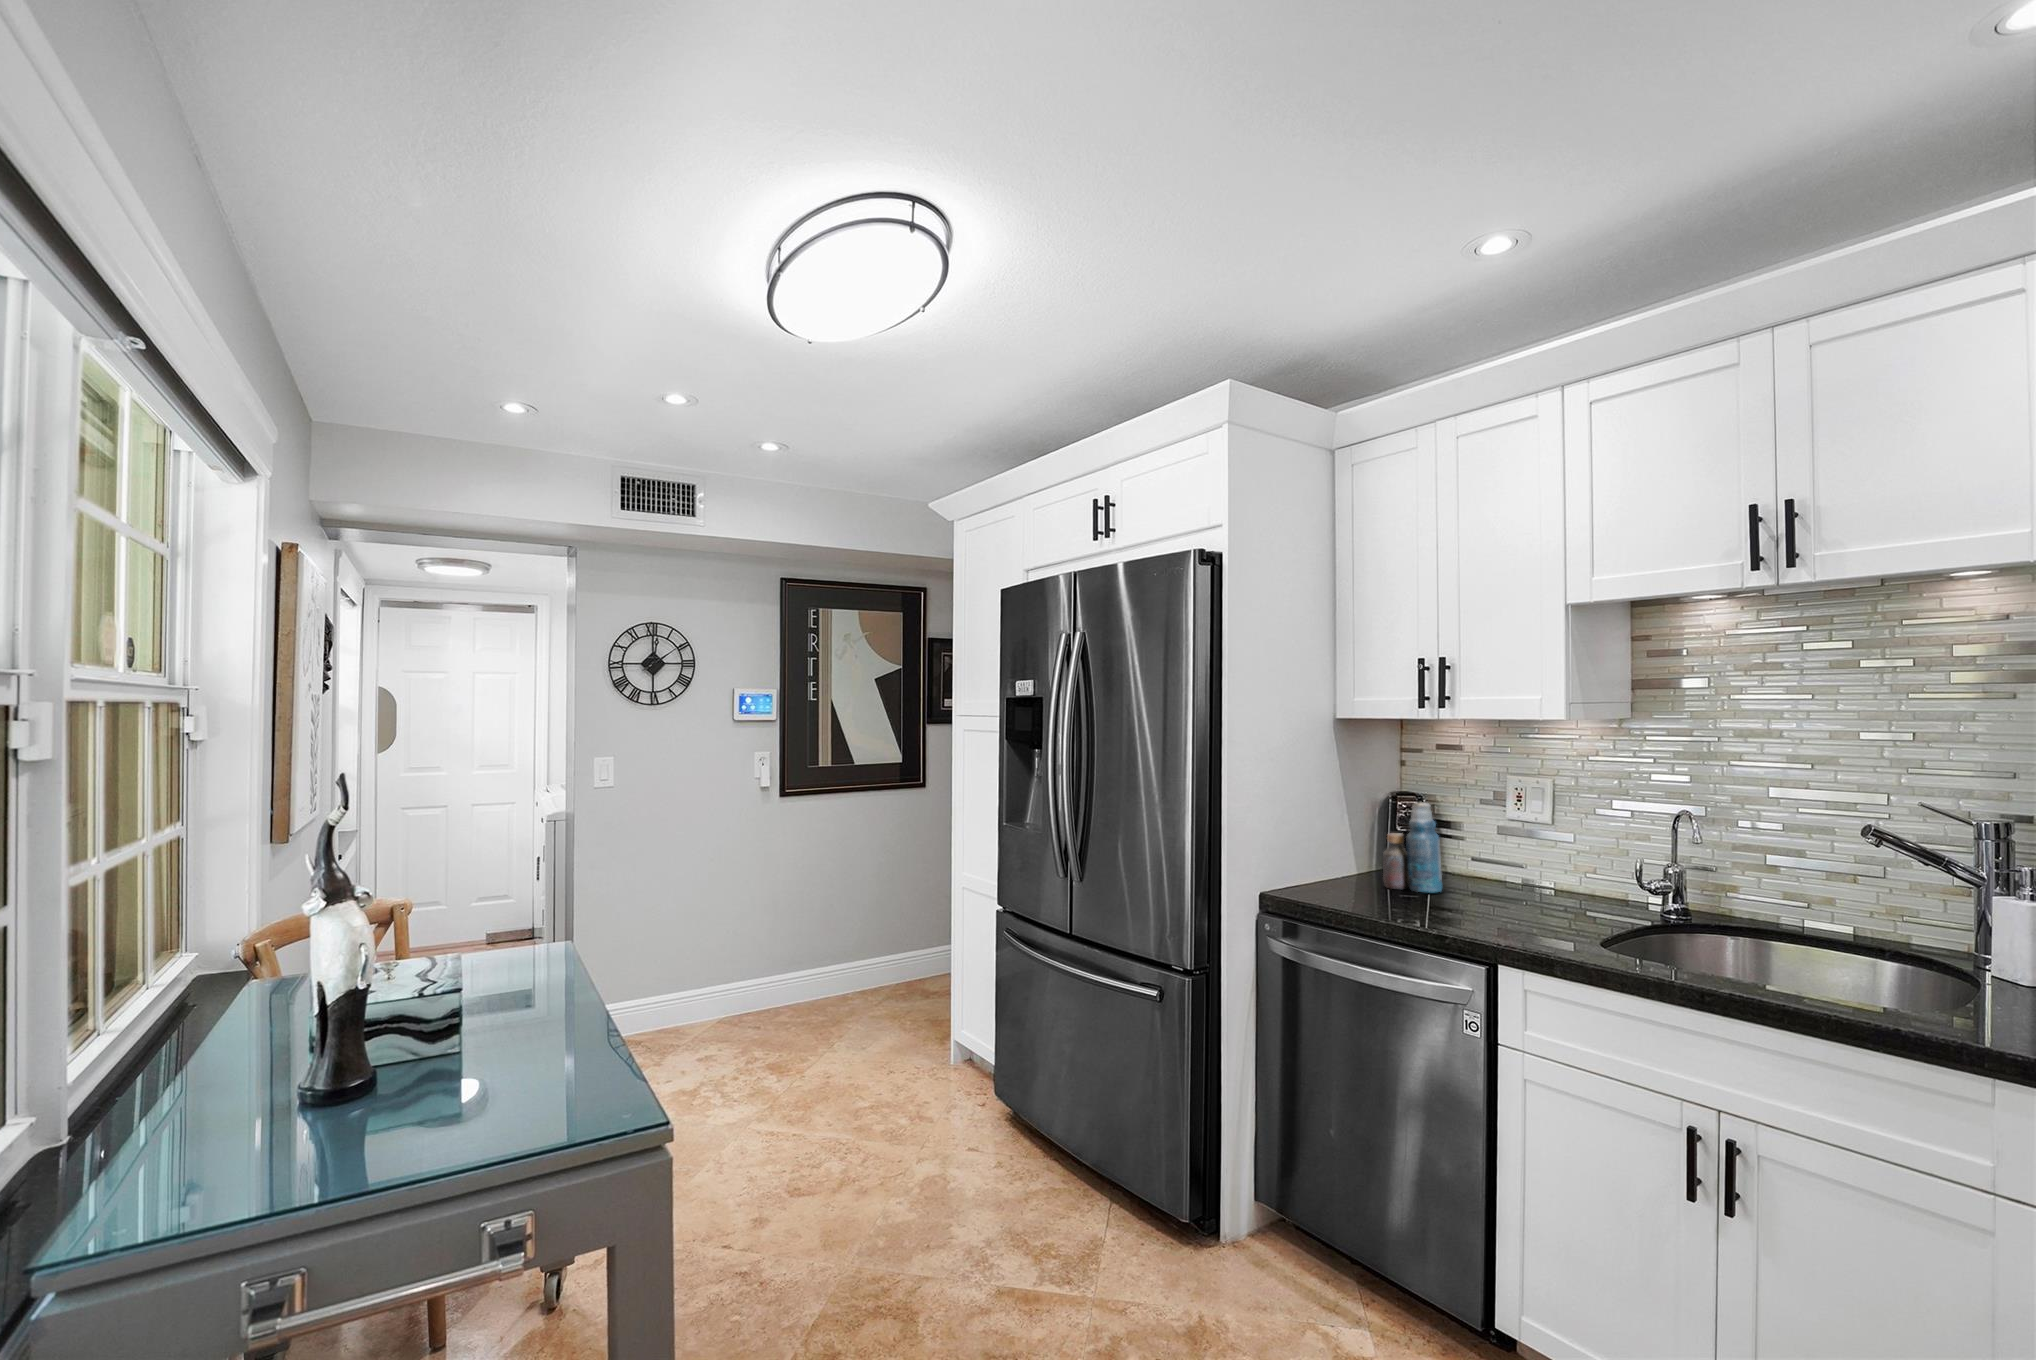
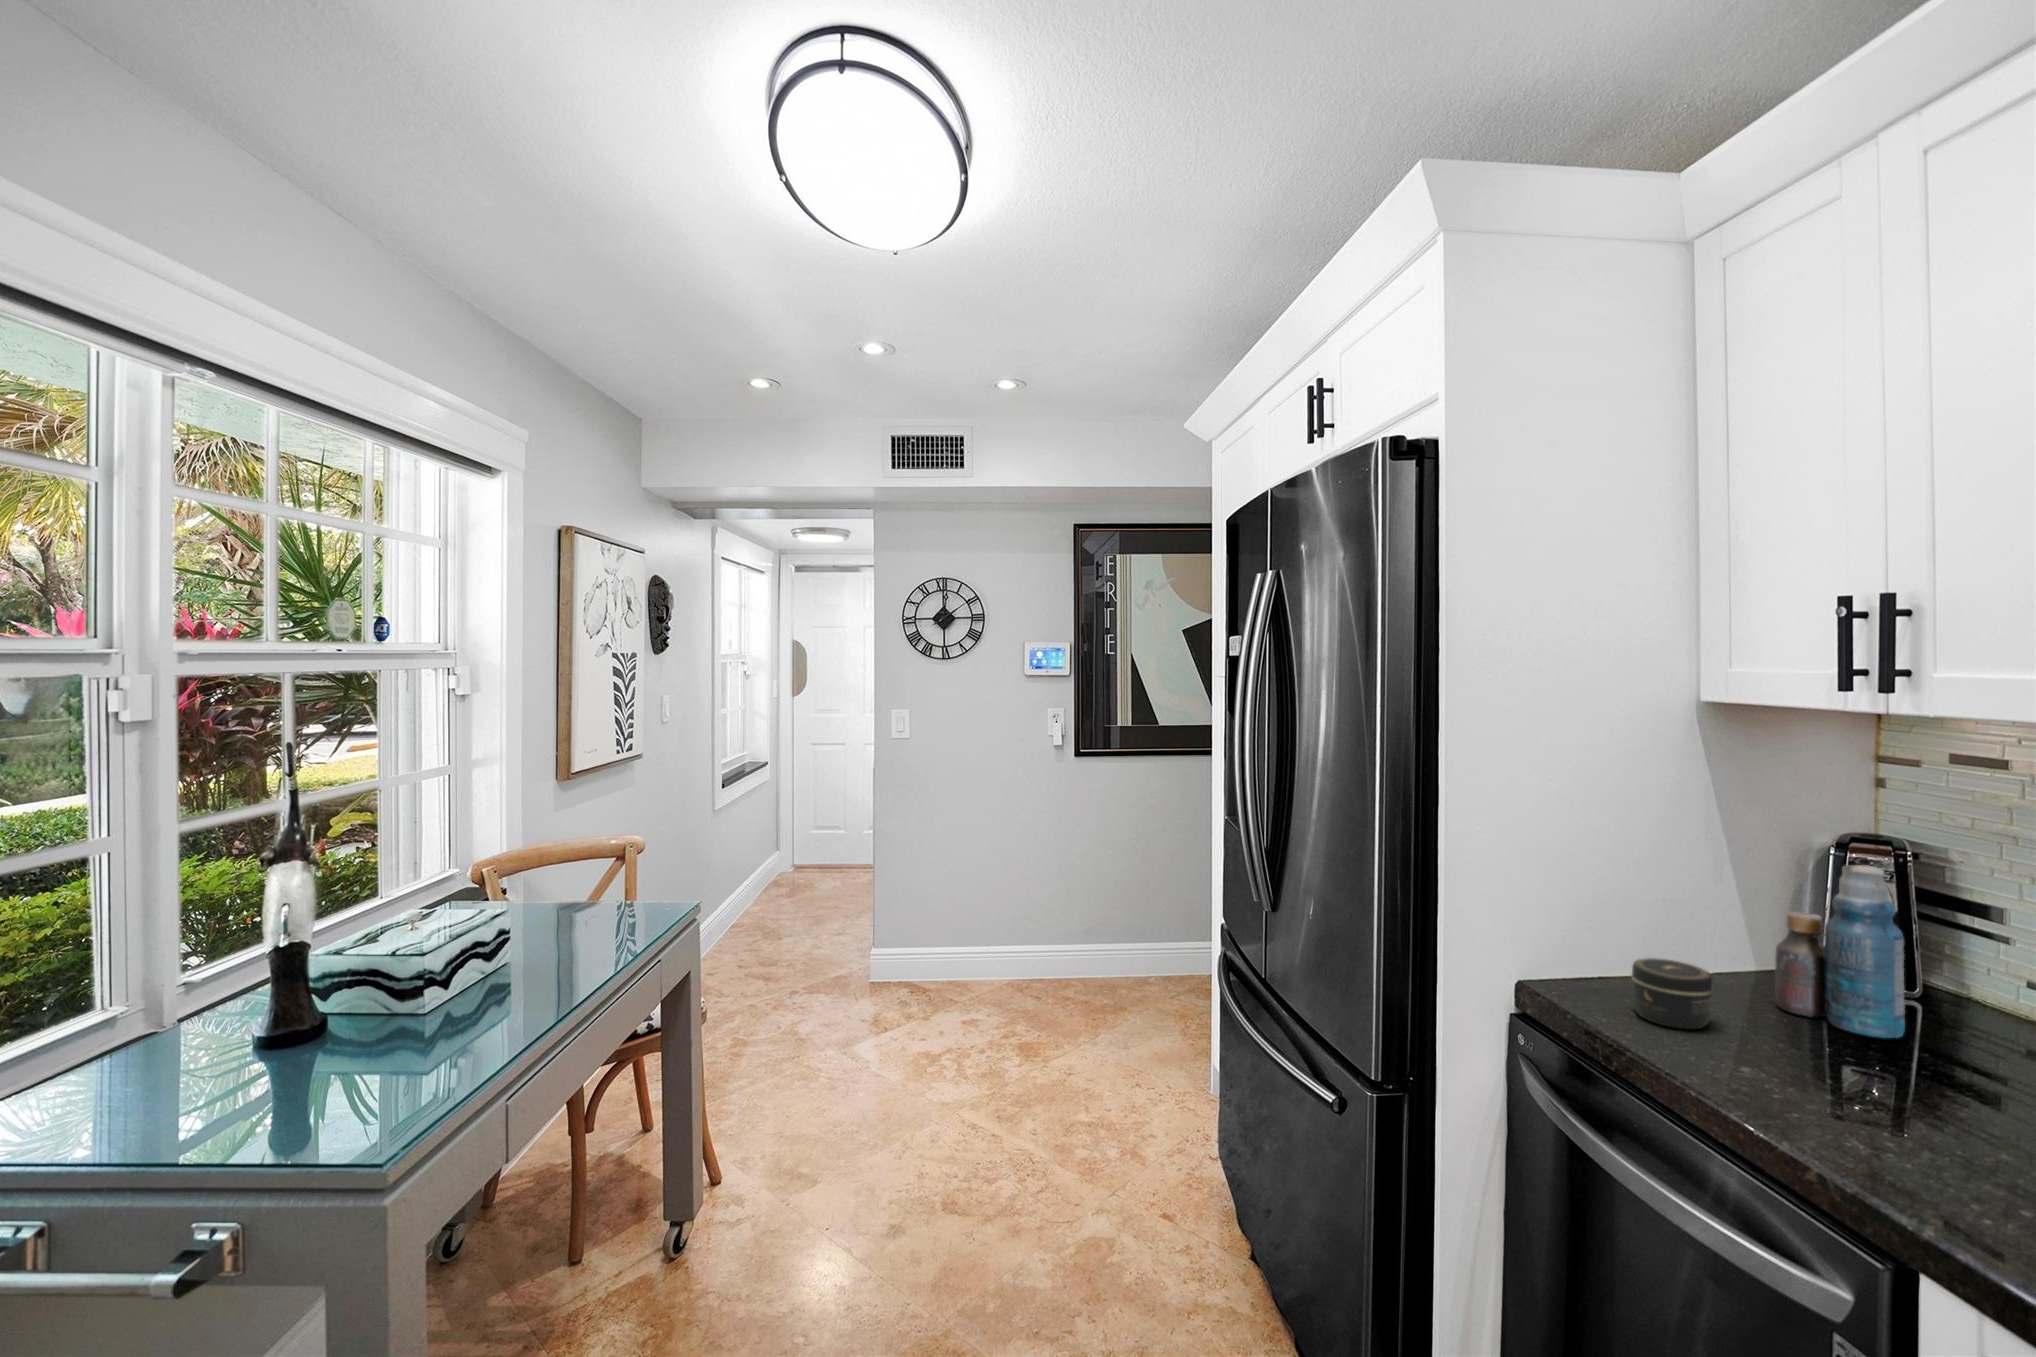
jar: none [1329,866,1369,901] -> present [1632,958,1713,1029]

